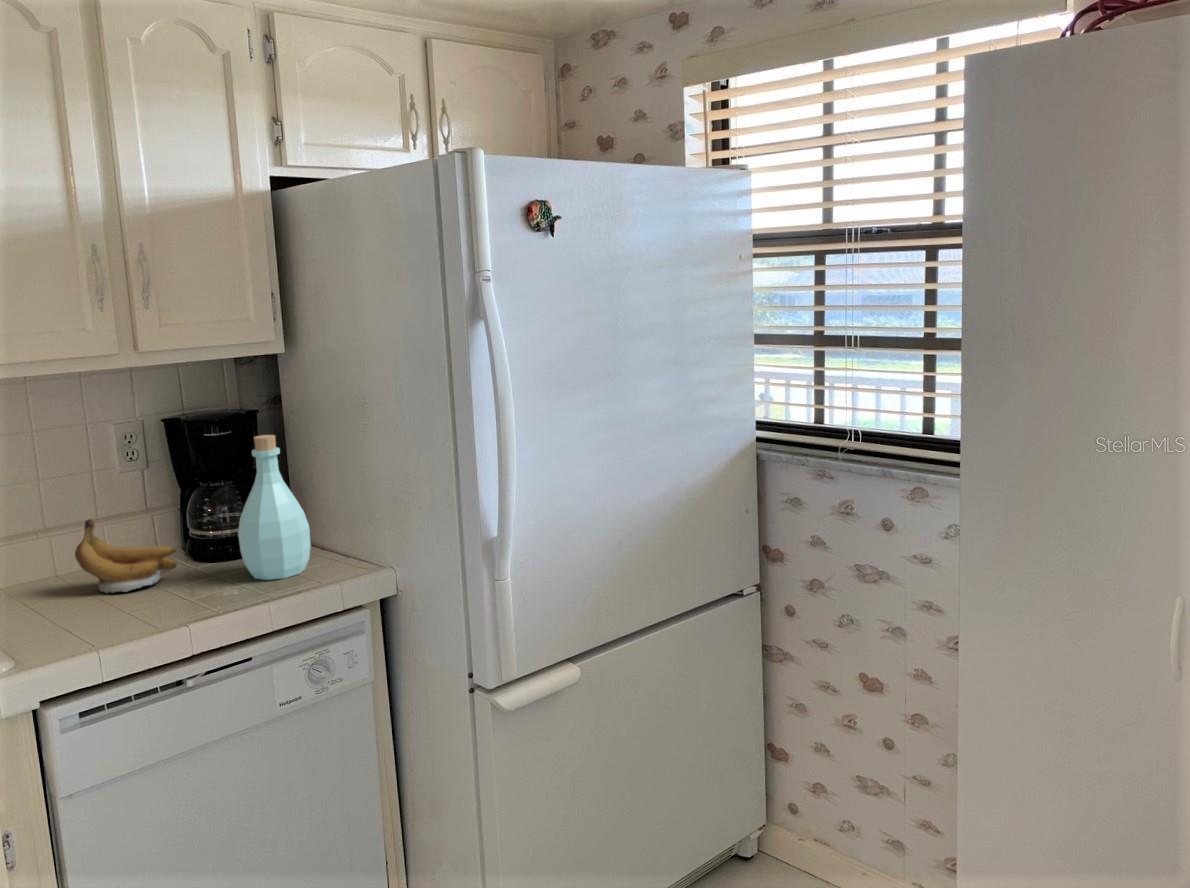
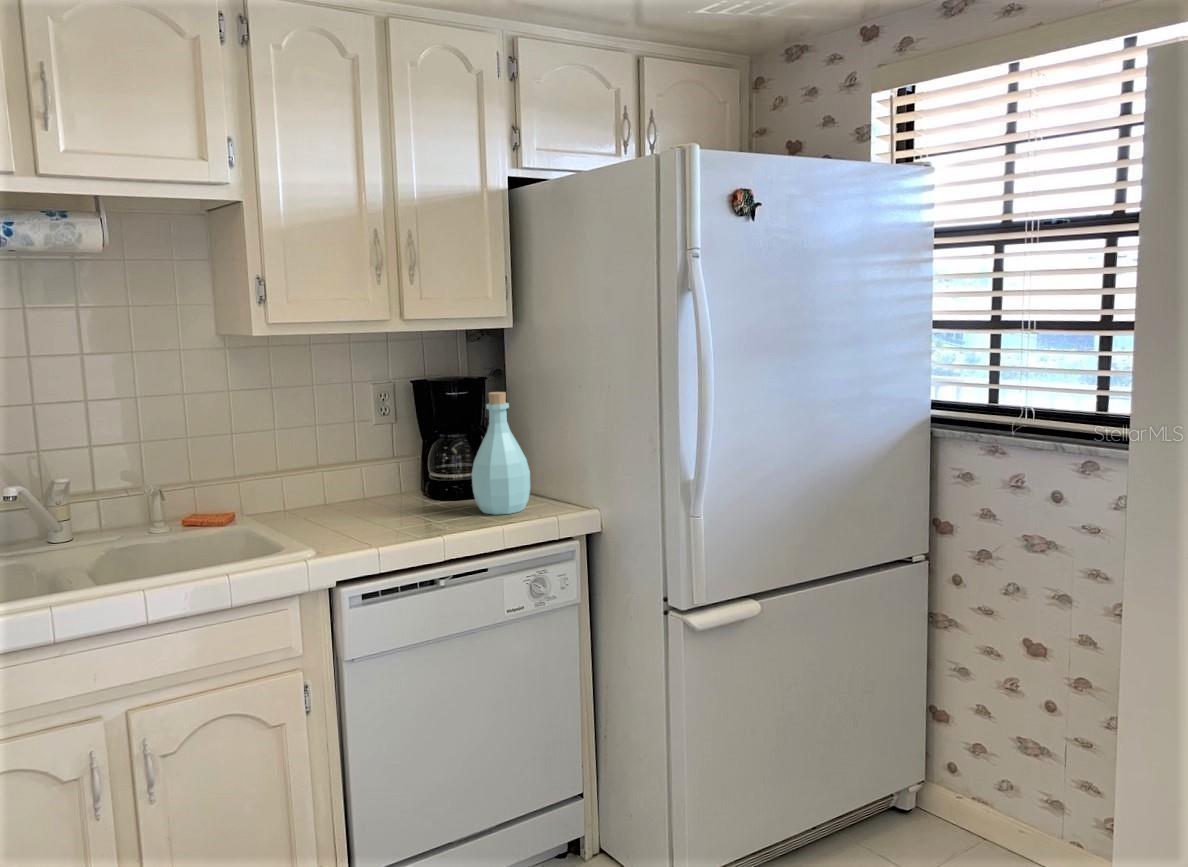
banana: present [75,519,177,593] -> none [342,457,422,518]

